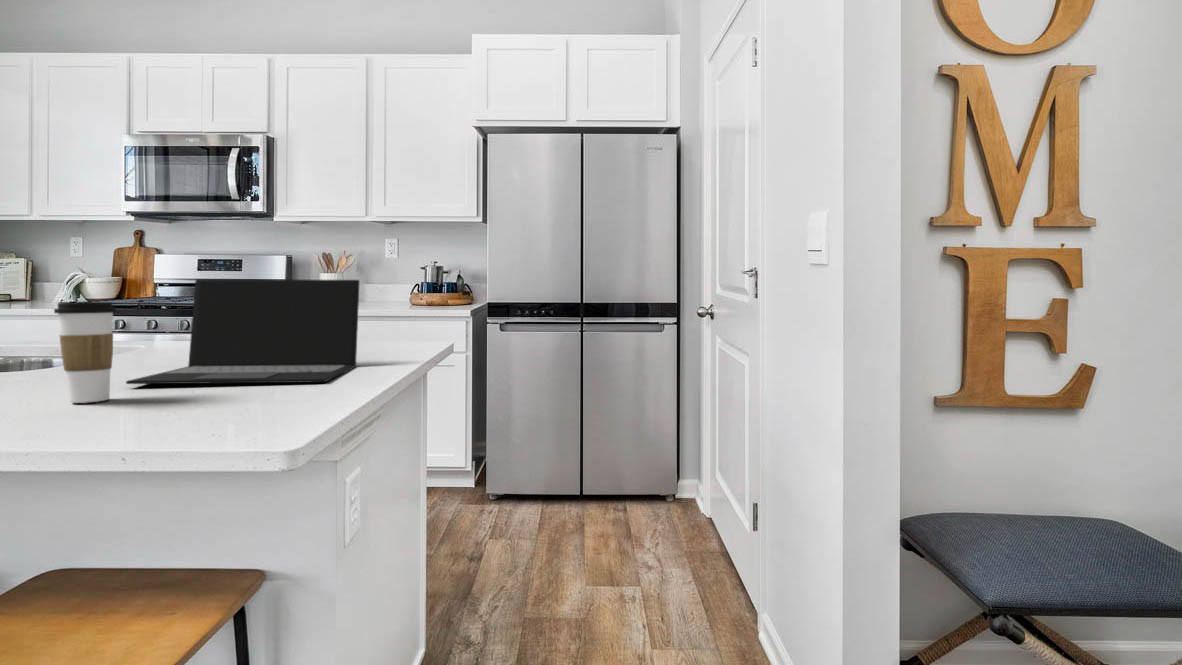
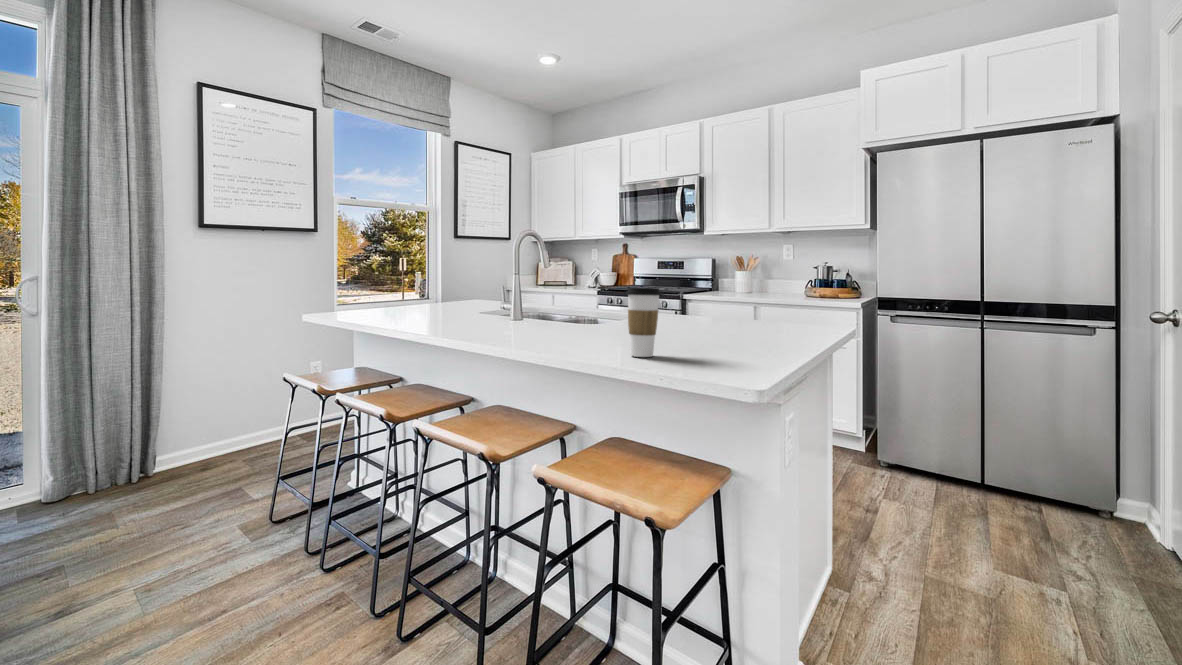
laptop: present [126,279,360,384] -> none [657,273,818,358]

